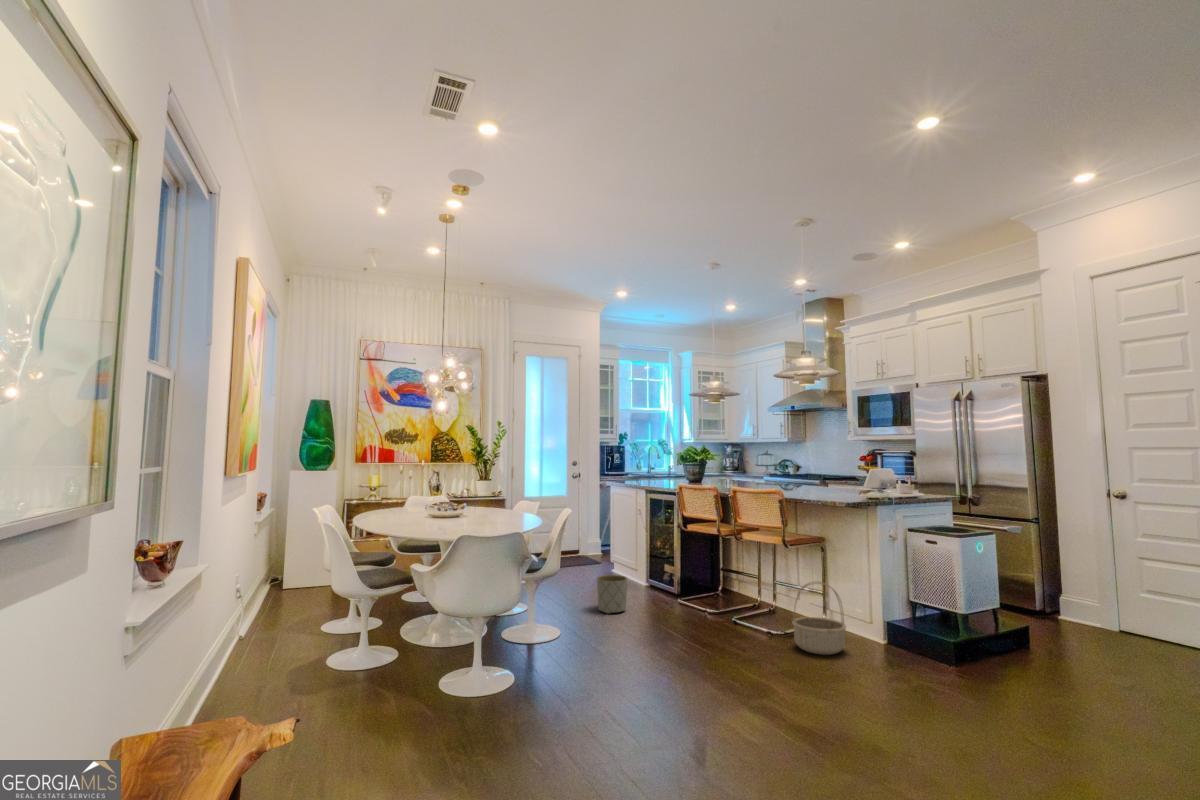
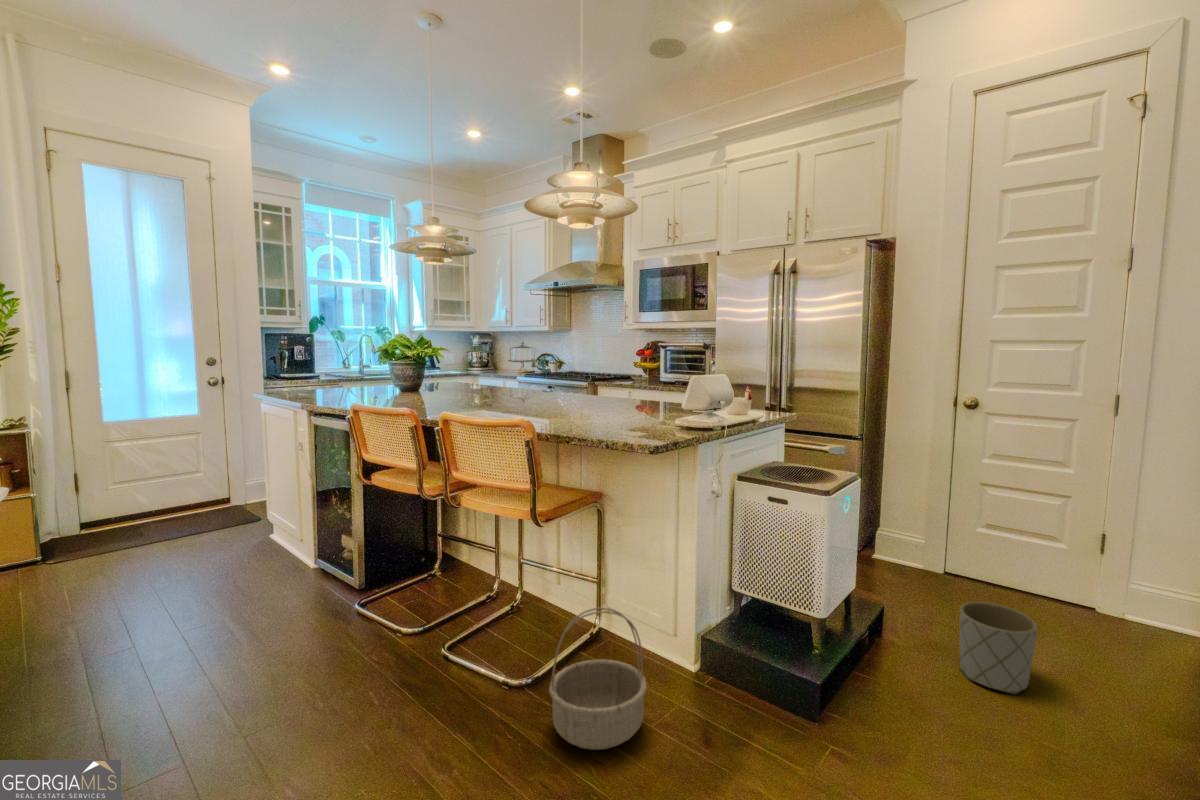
planter: present [597,575,627,614] -> present [959,602,1038,694]

